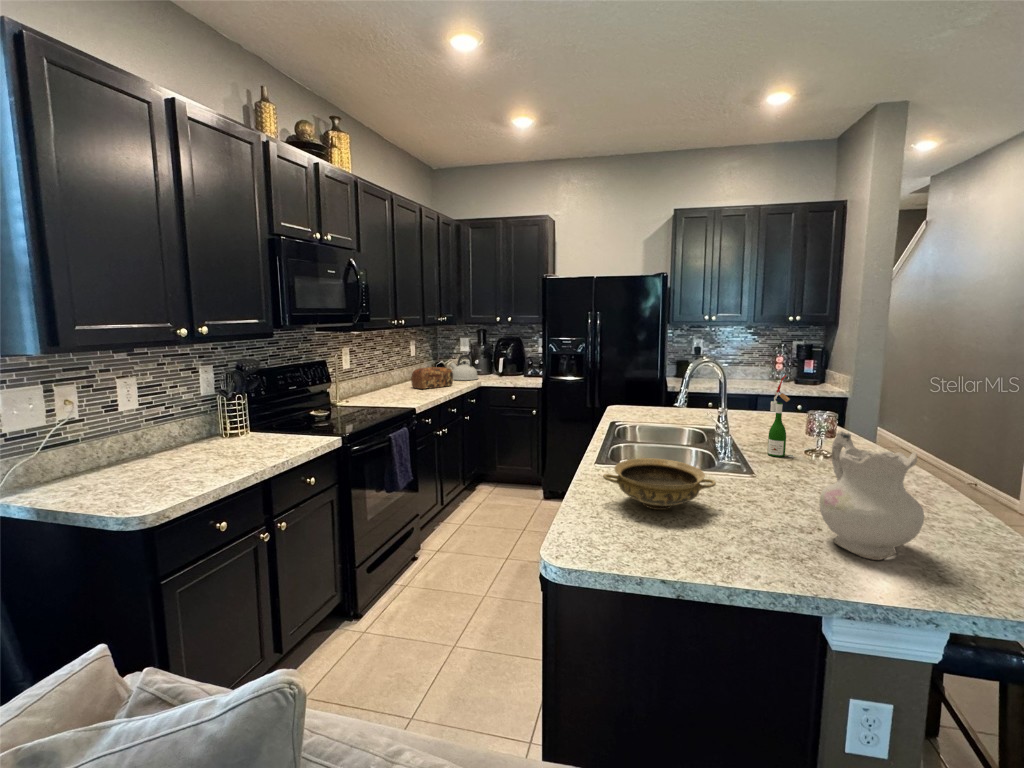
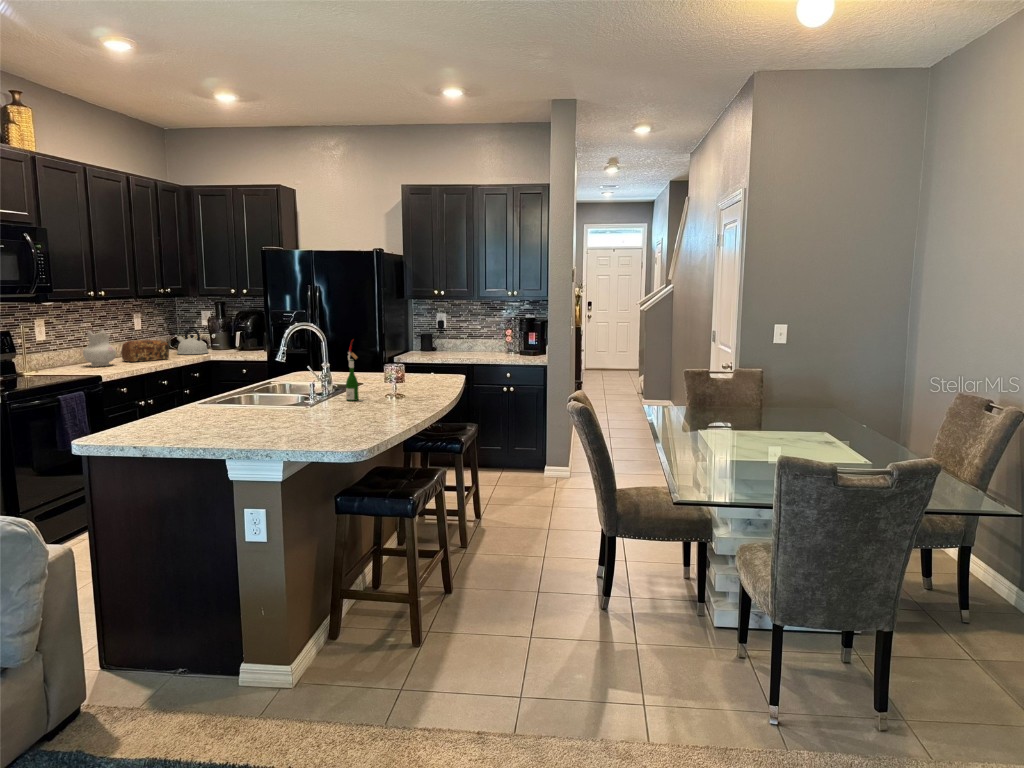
ceramic pitcher: present [819,431,924,560] -> present [83,329,116,367]
ceramic bowl: present [603,458,716,510] -> none [160,394,235,425]

